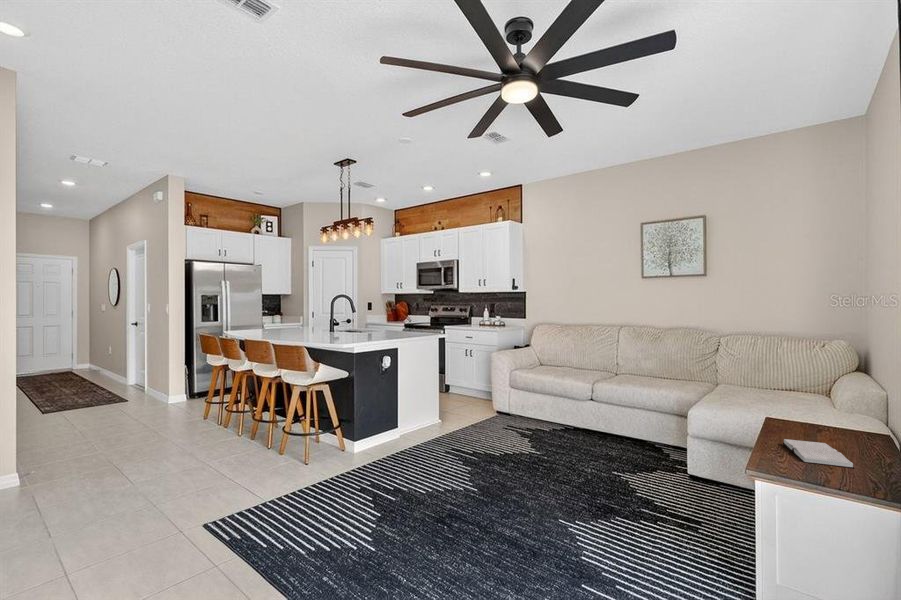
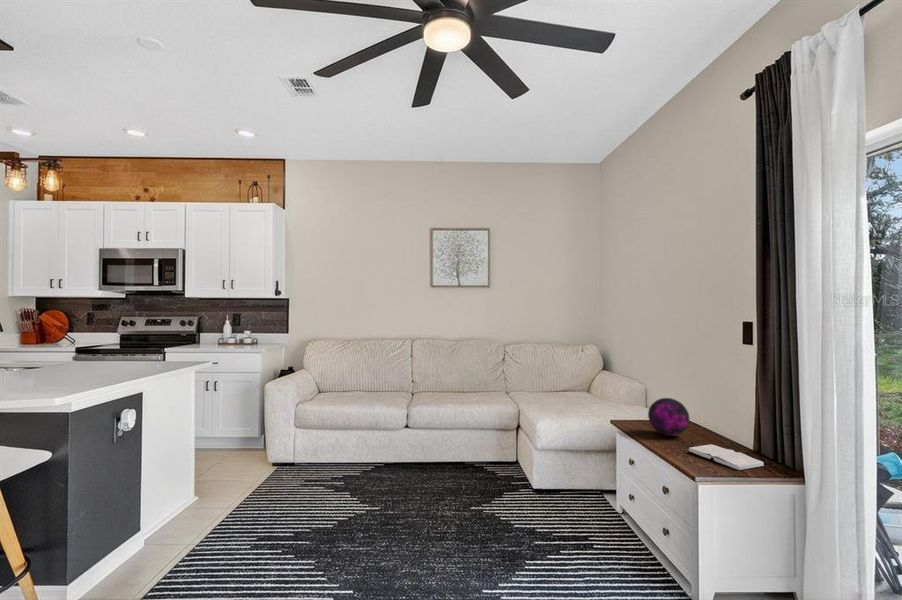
decorative orb: none [778,392,831,434] -> present [648,398,689,436]

